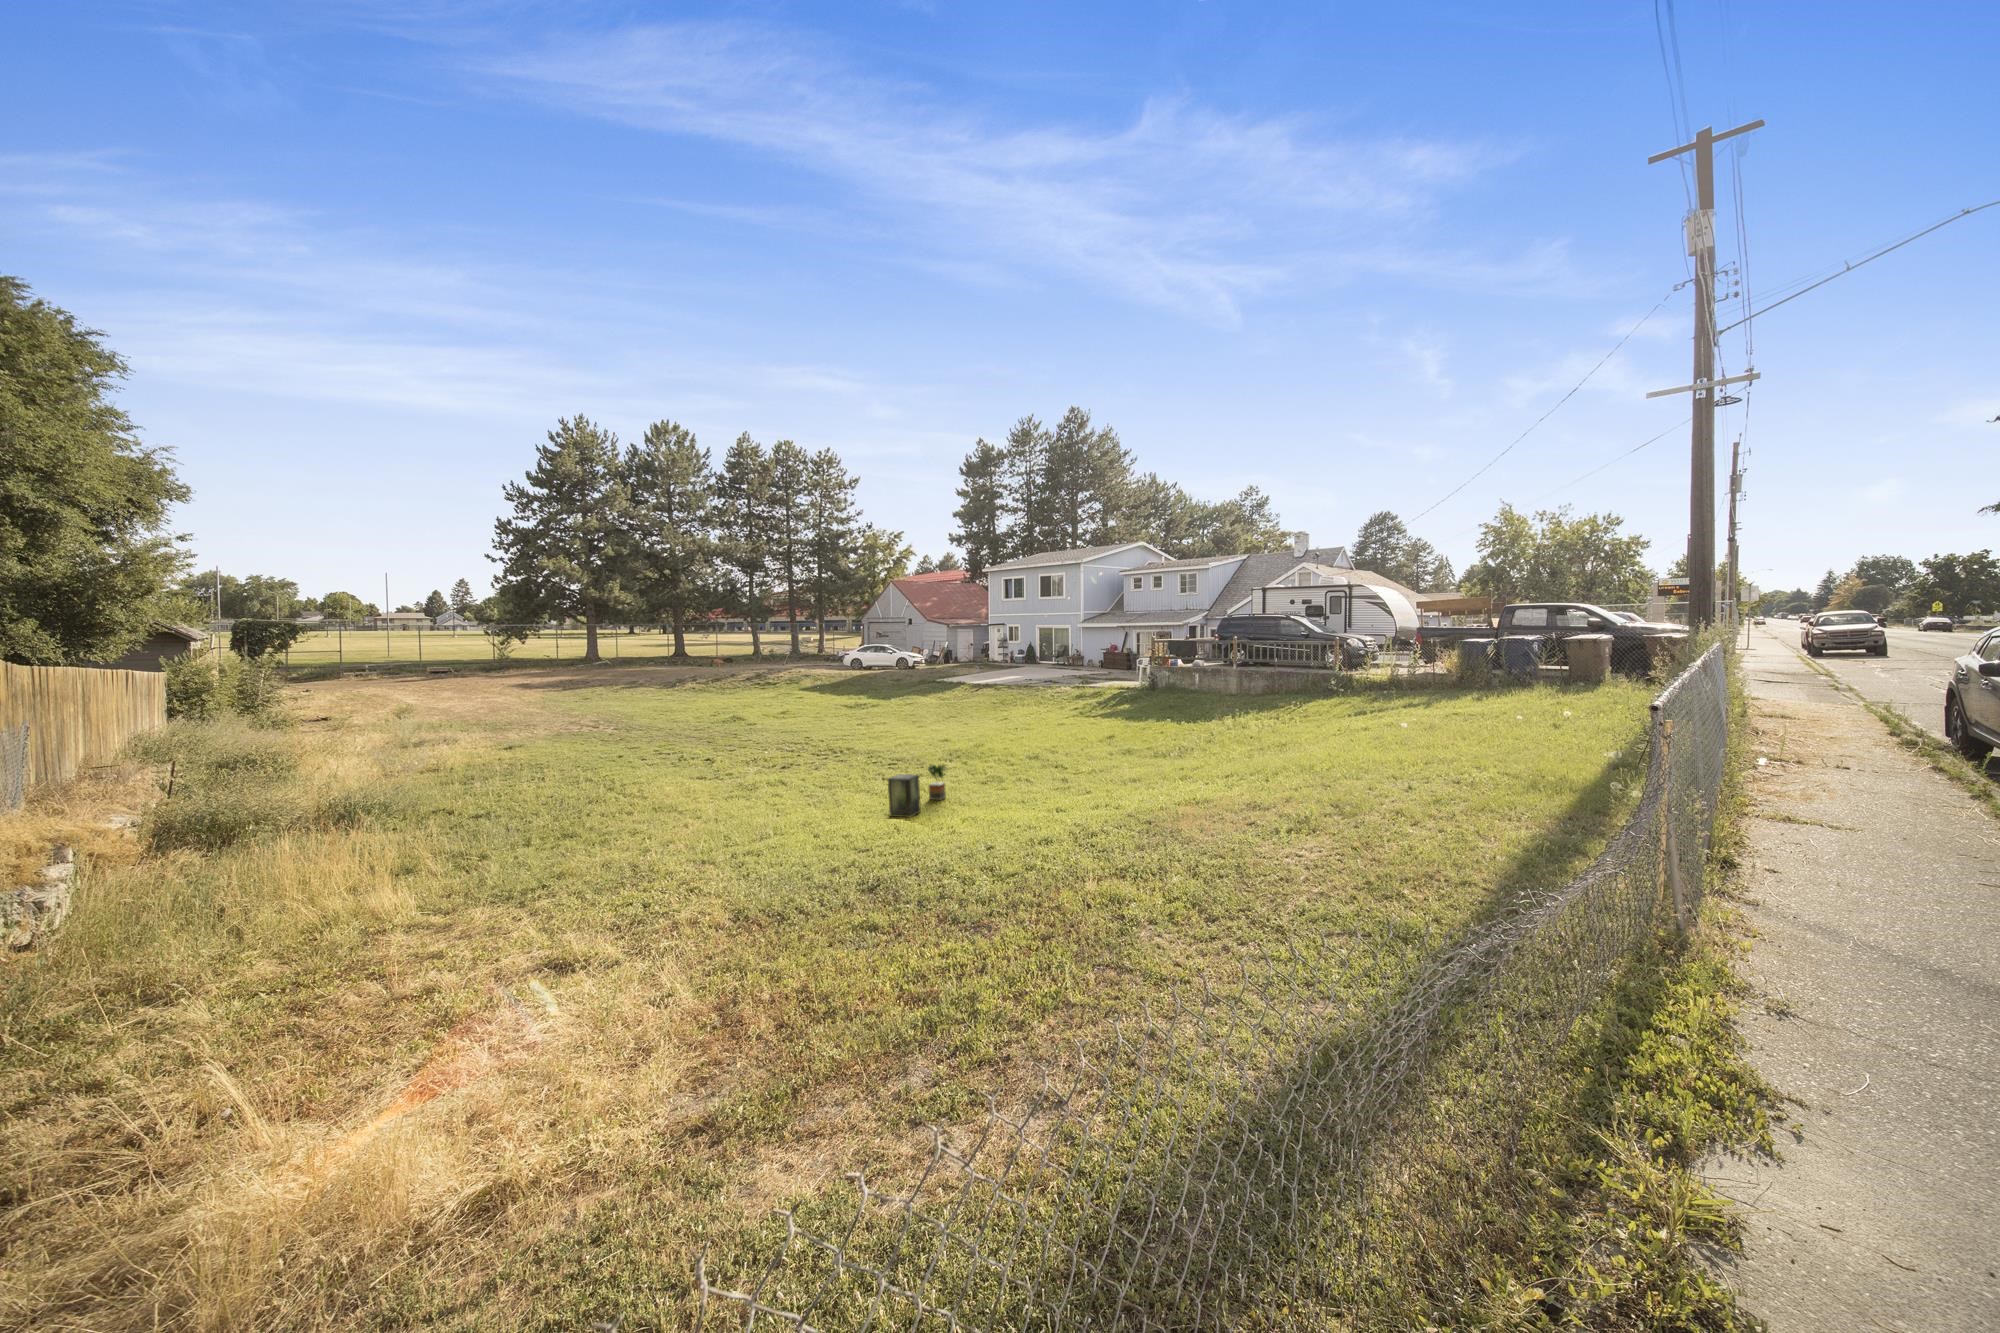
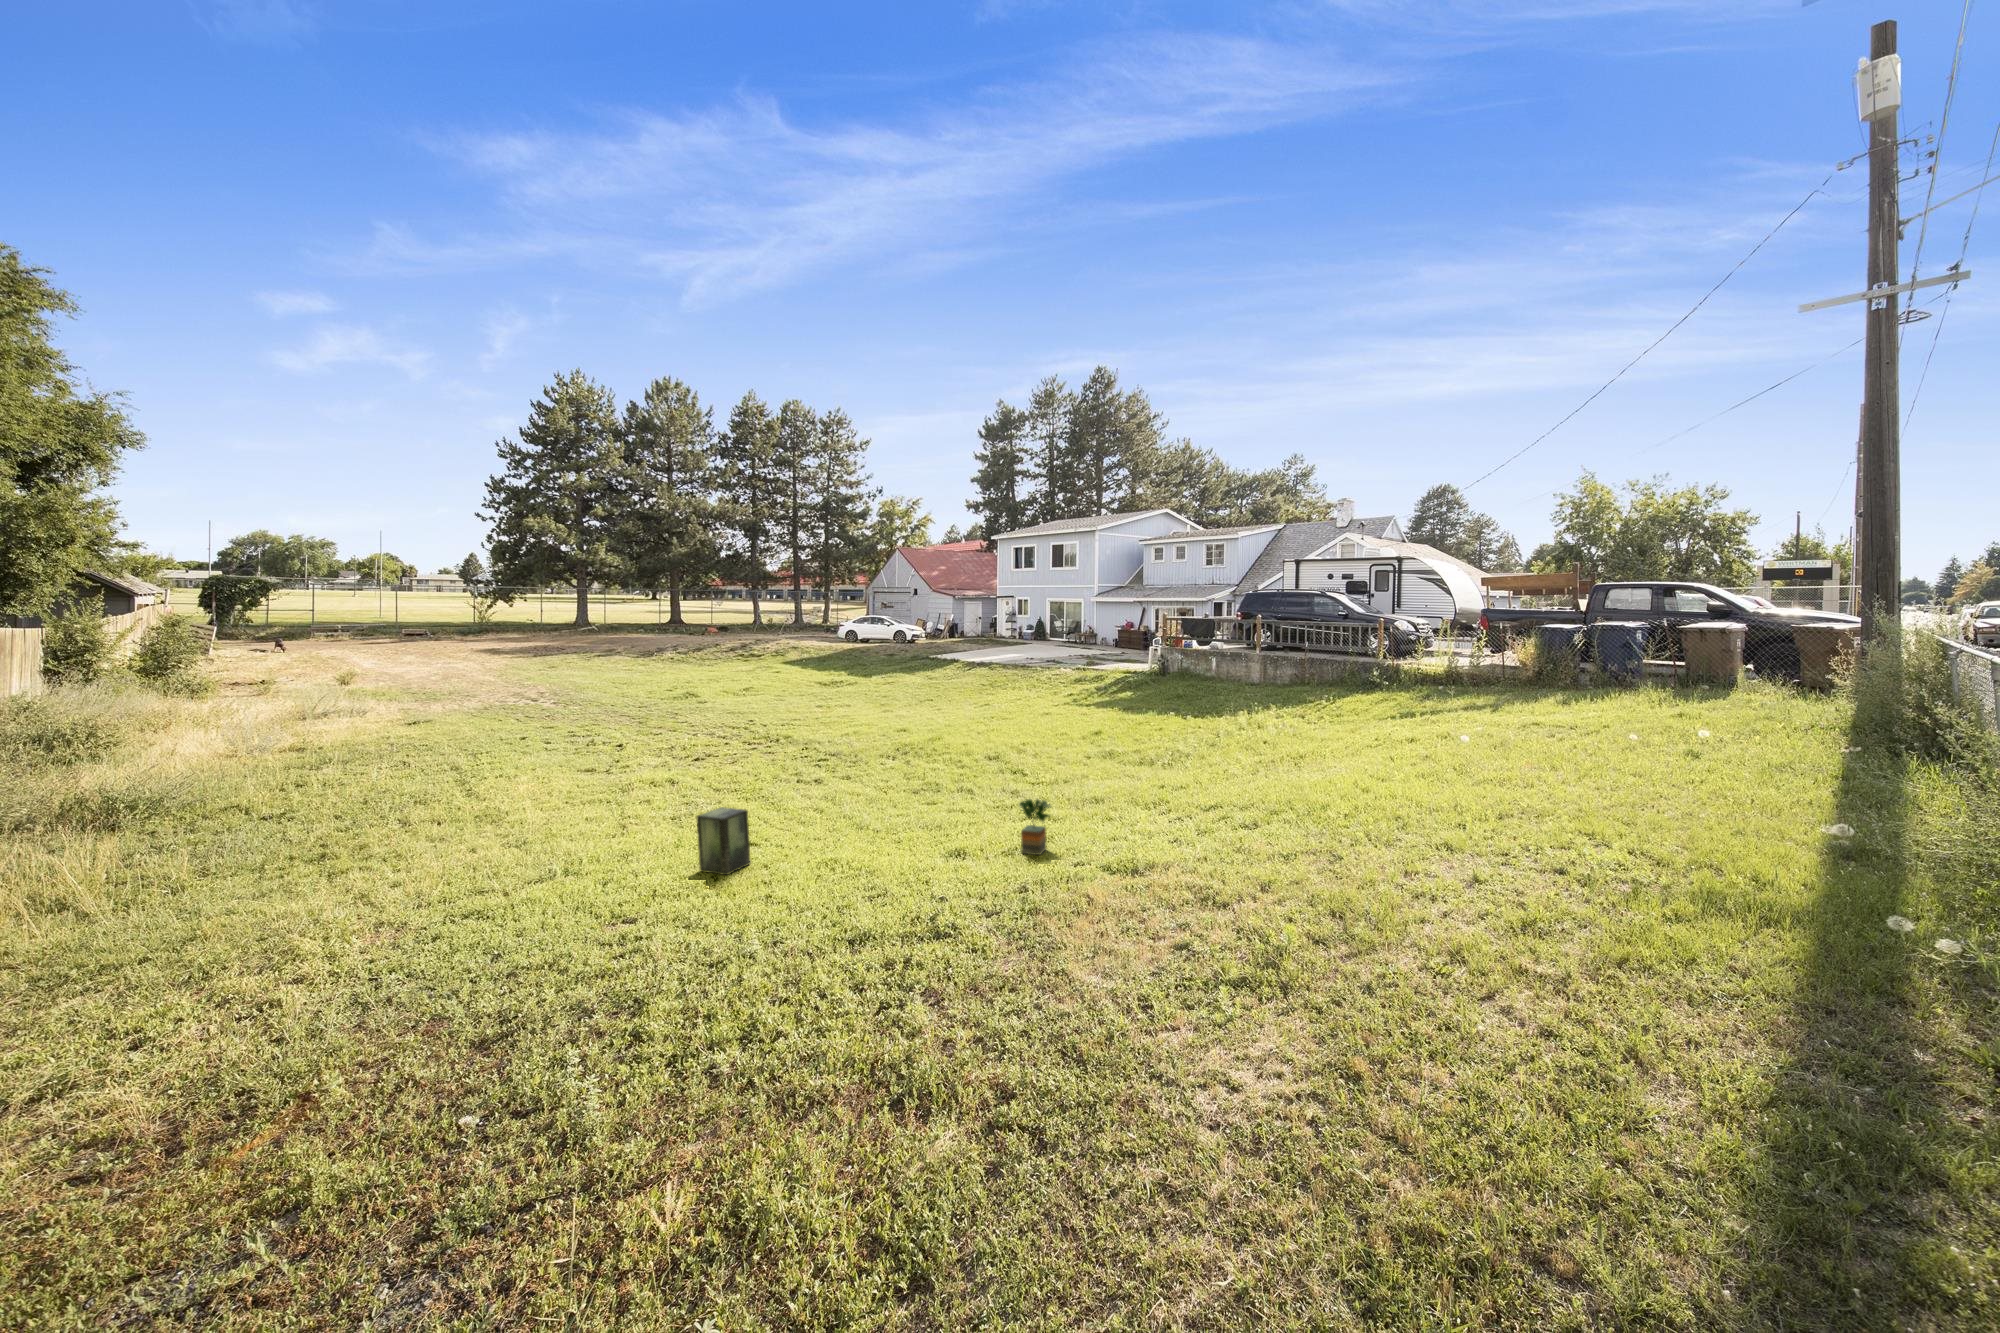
potted tree: present [927,765,948,800] -> present [1019,799,1051,855]

